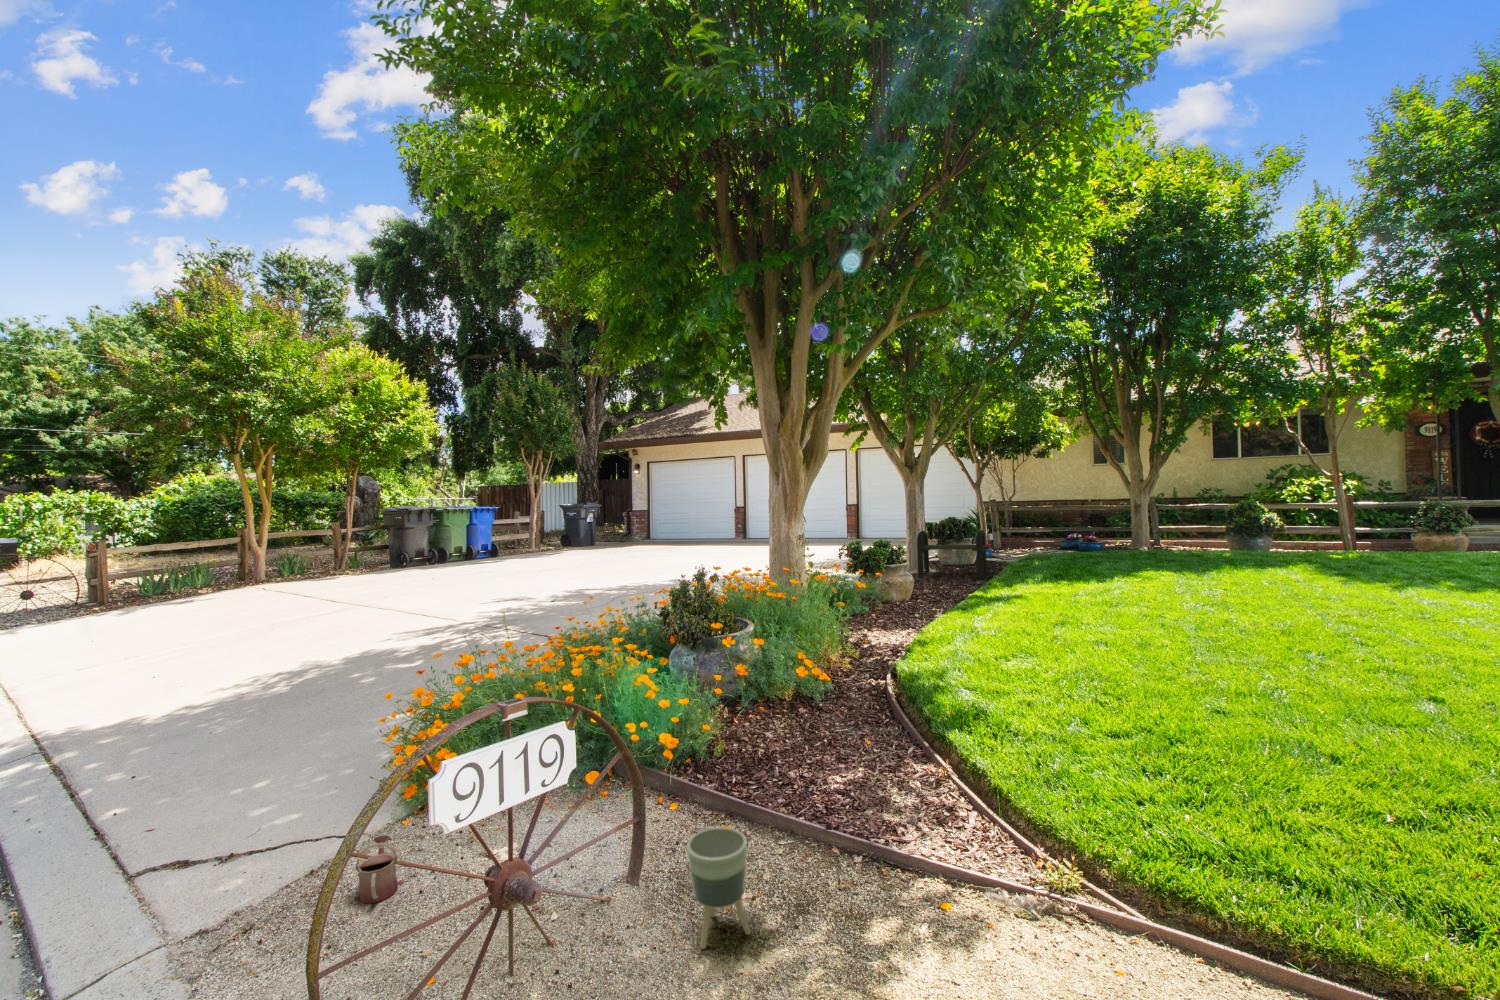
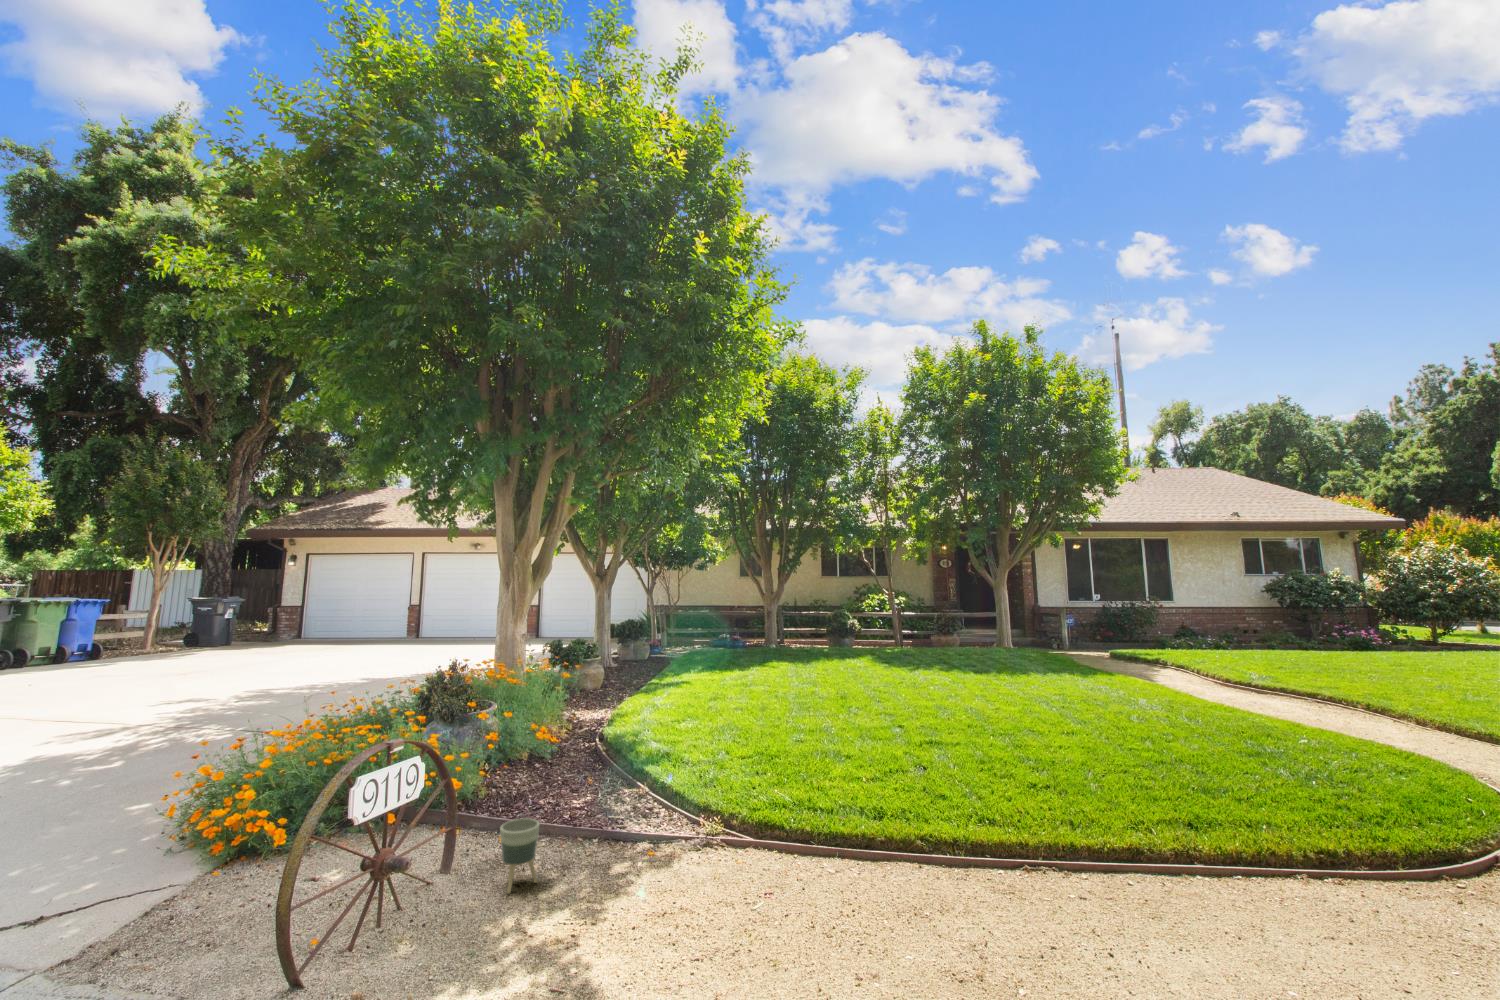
bench: present [917,530,987,579] -> none [606,630,661,670]
watering can: present [355,835,398,904] -> none [209,873,245,923]

